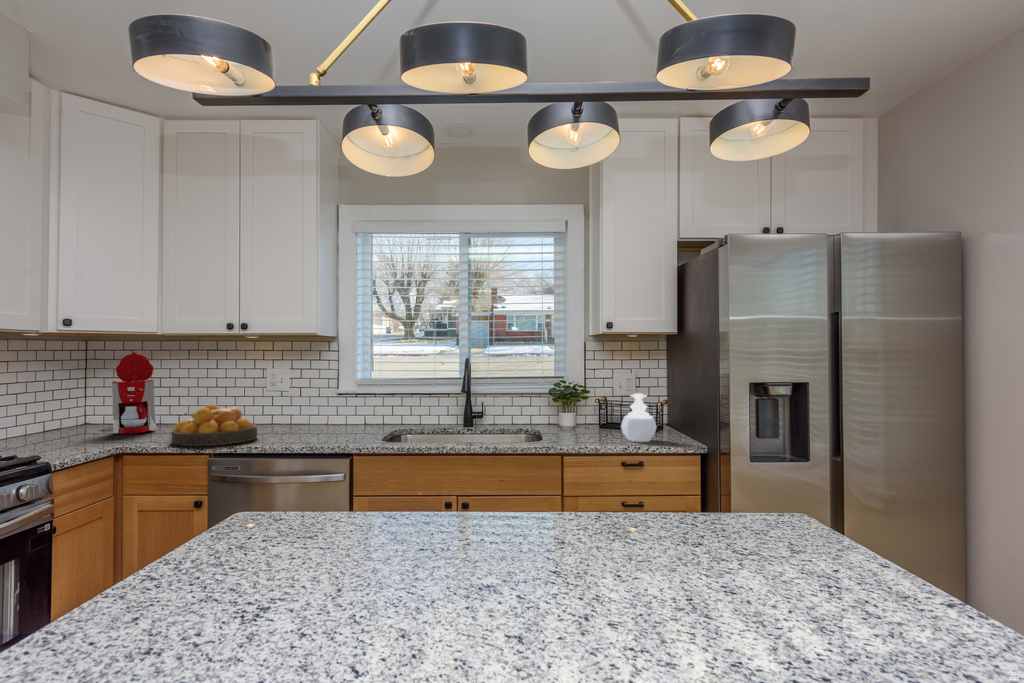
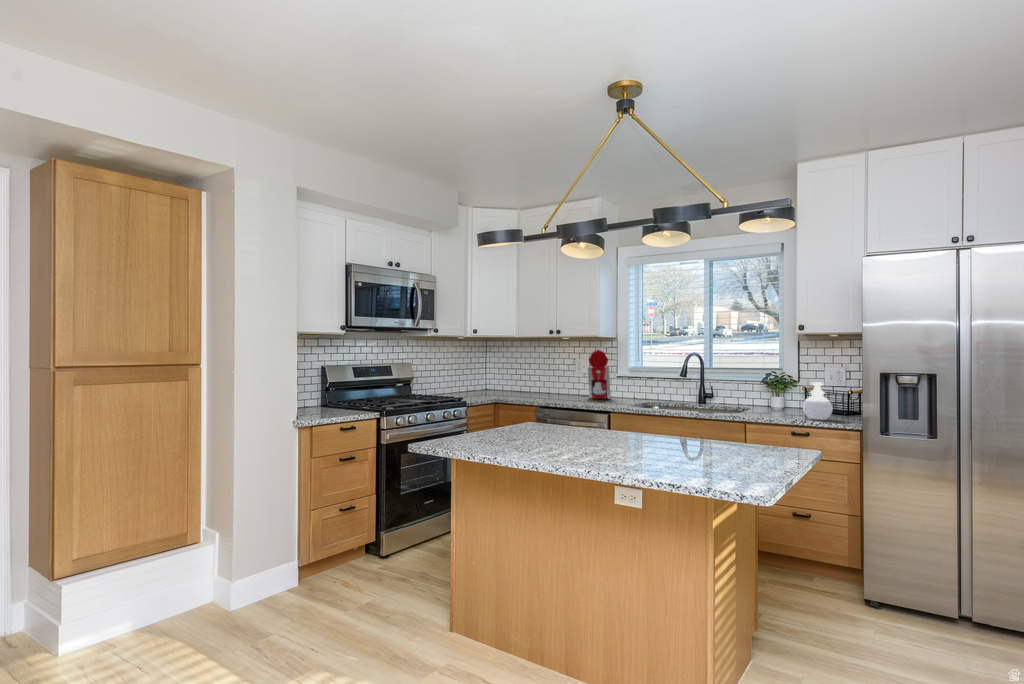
coffee maker: present [101,352,156,434] -> present [582,350,611,399]
fruit bowl: present [171,405,257,446] -> none [520,379,564,401]

